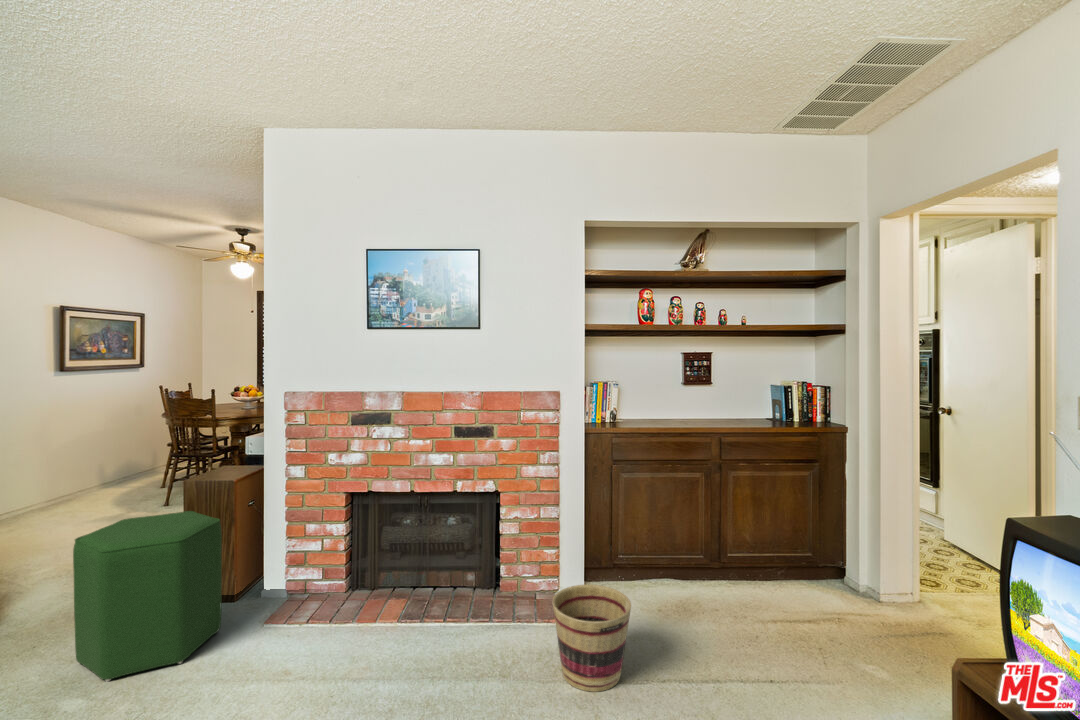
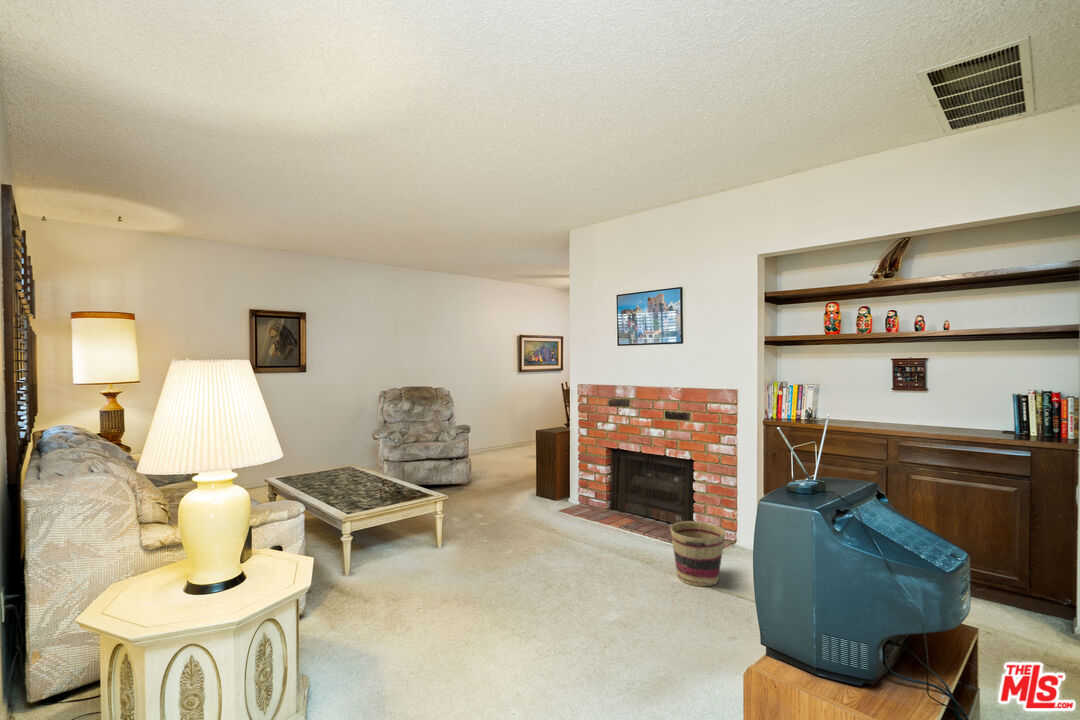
ottoman: present [73,511,222,681] -> none [486,444,542,515]

